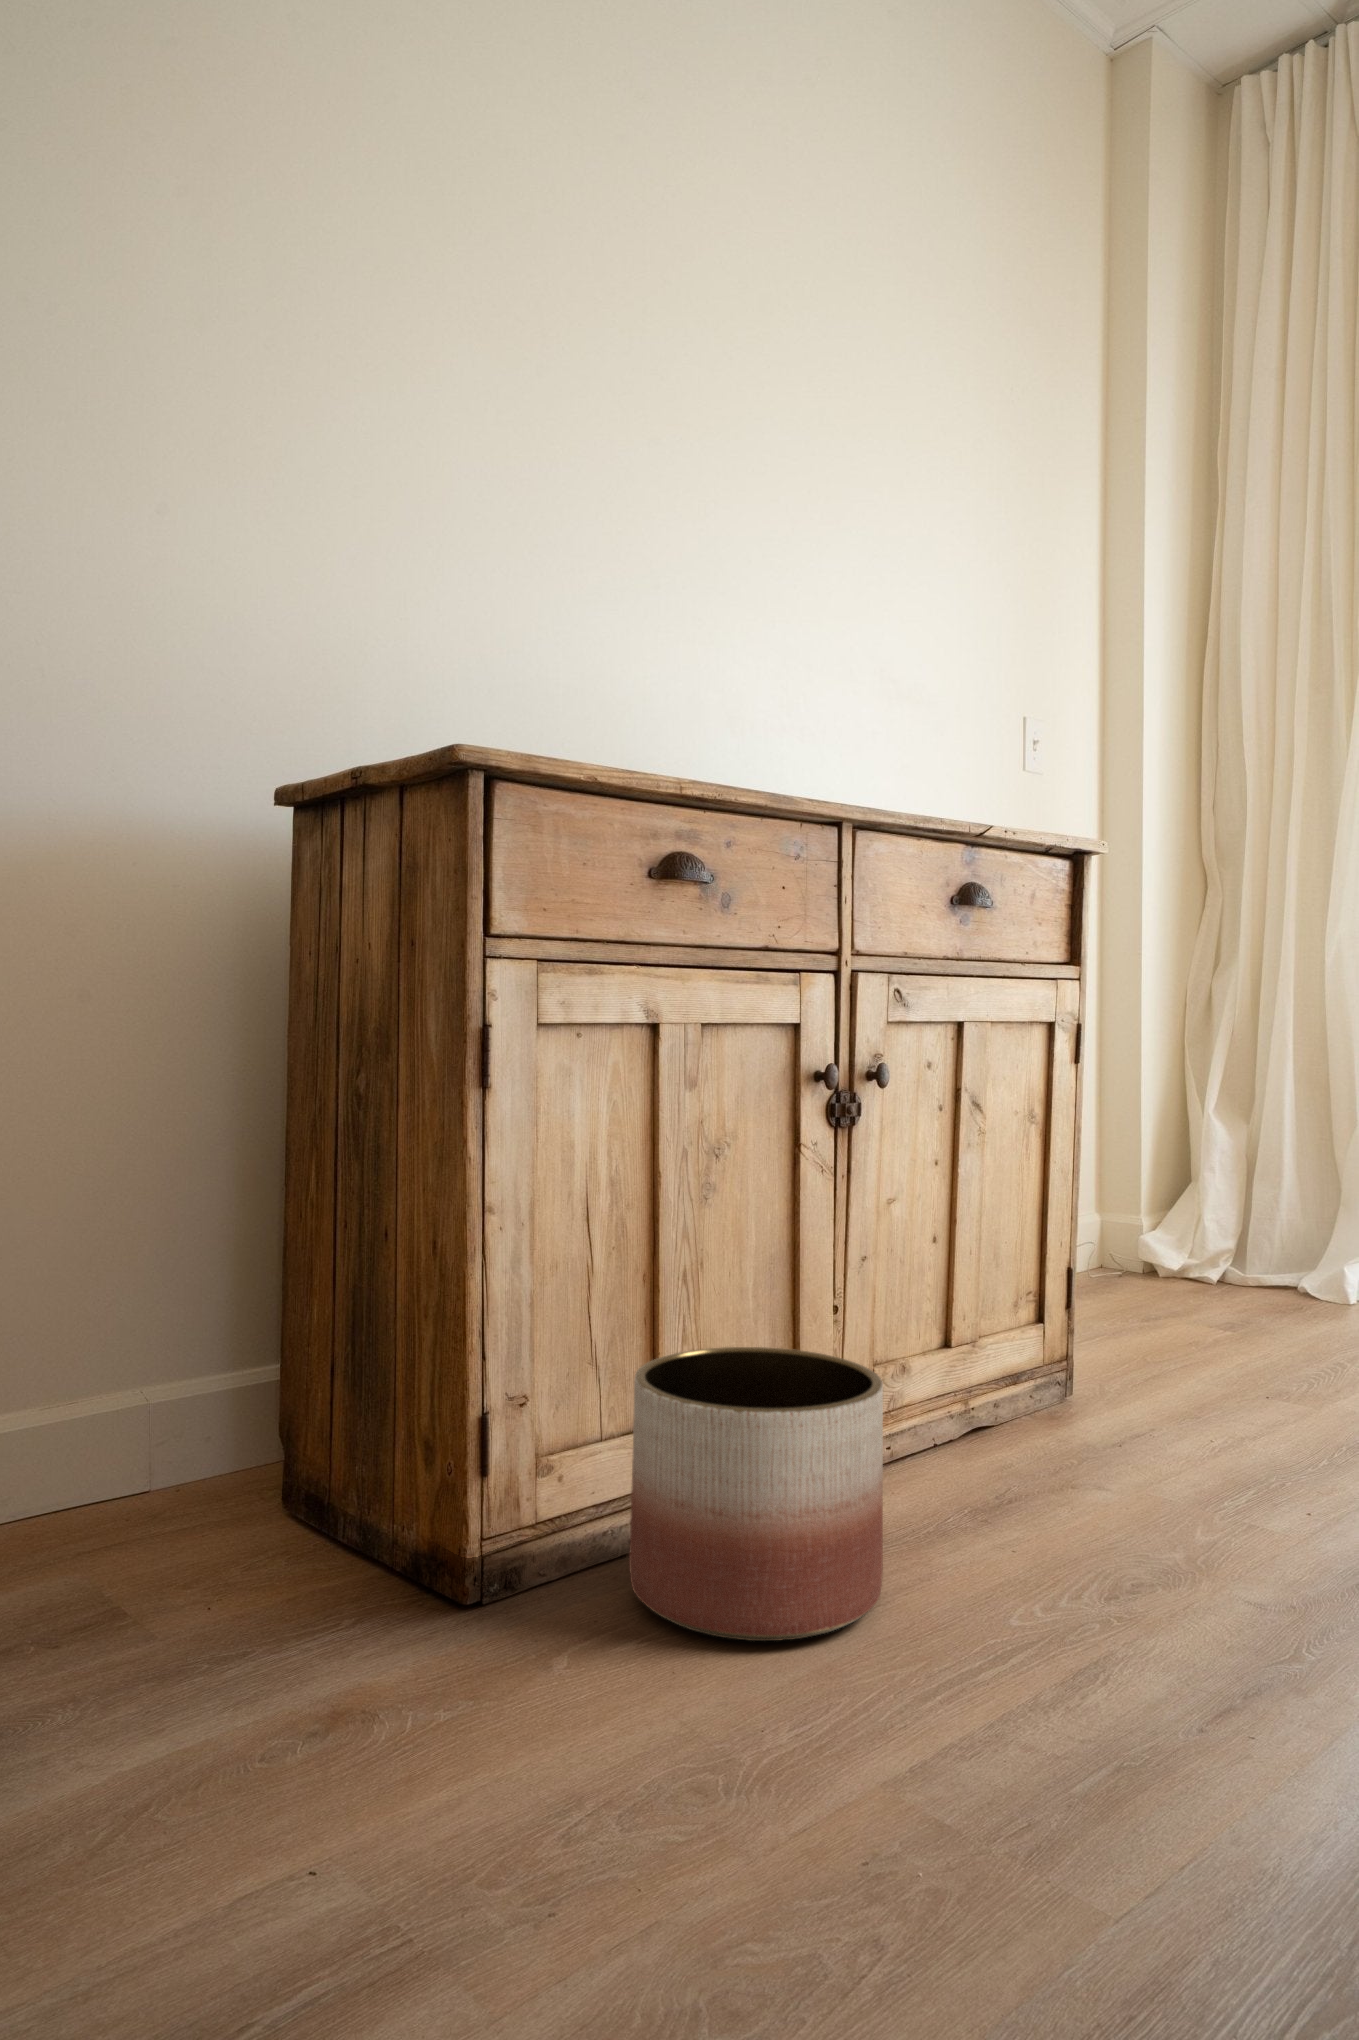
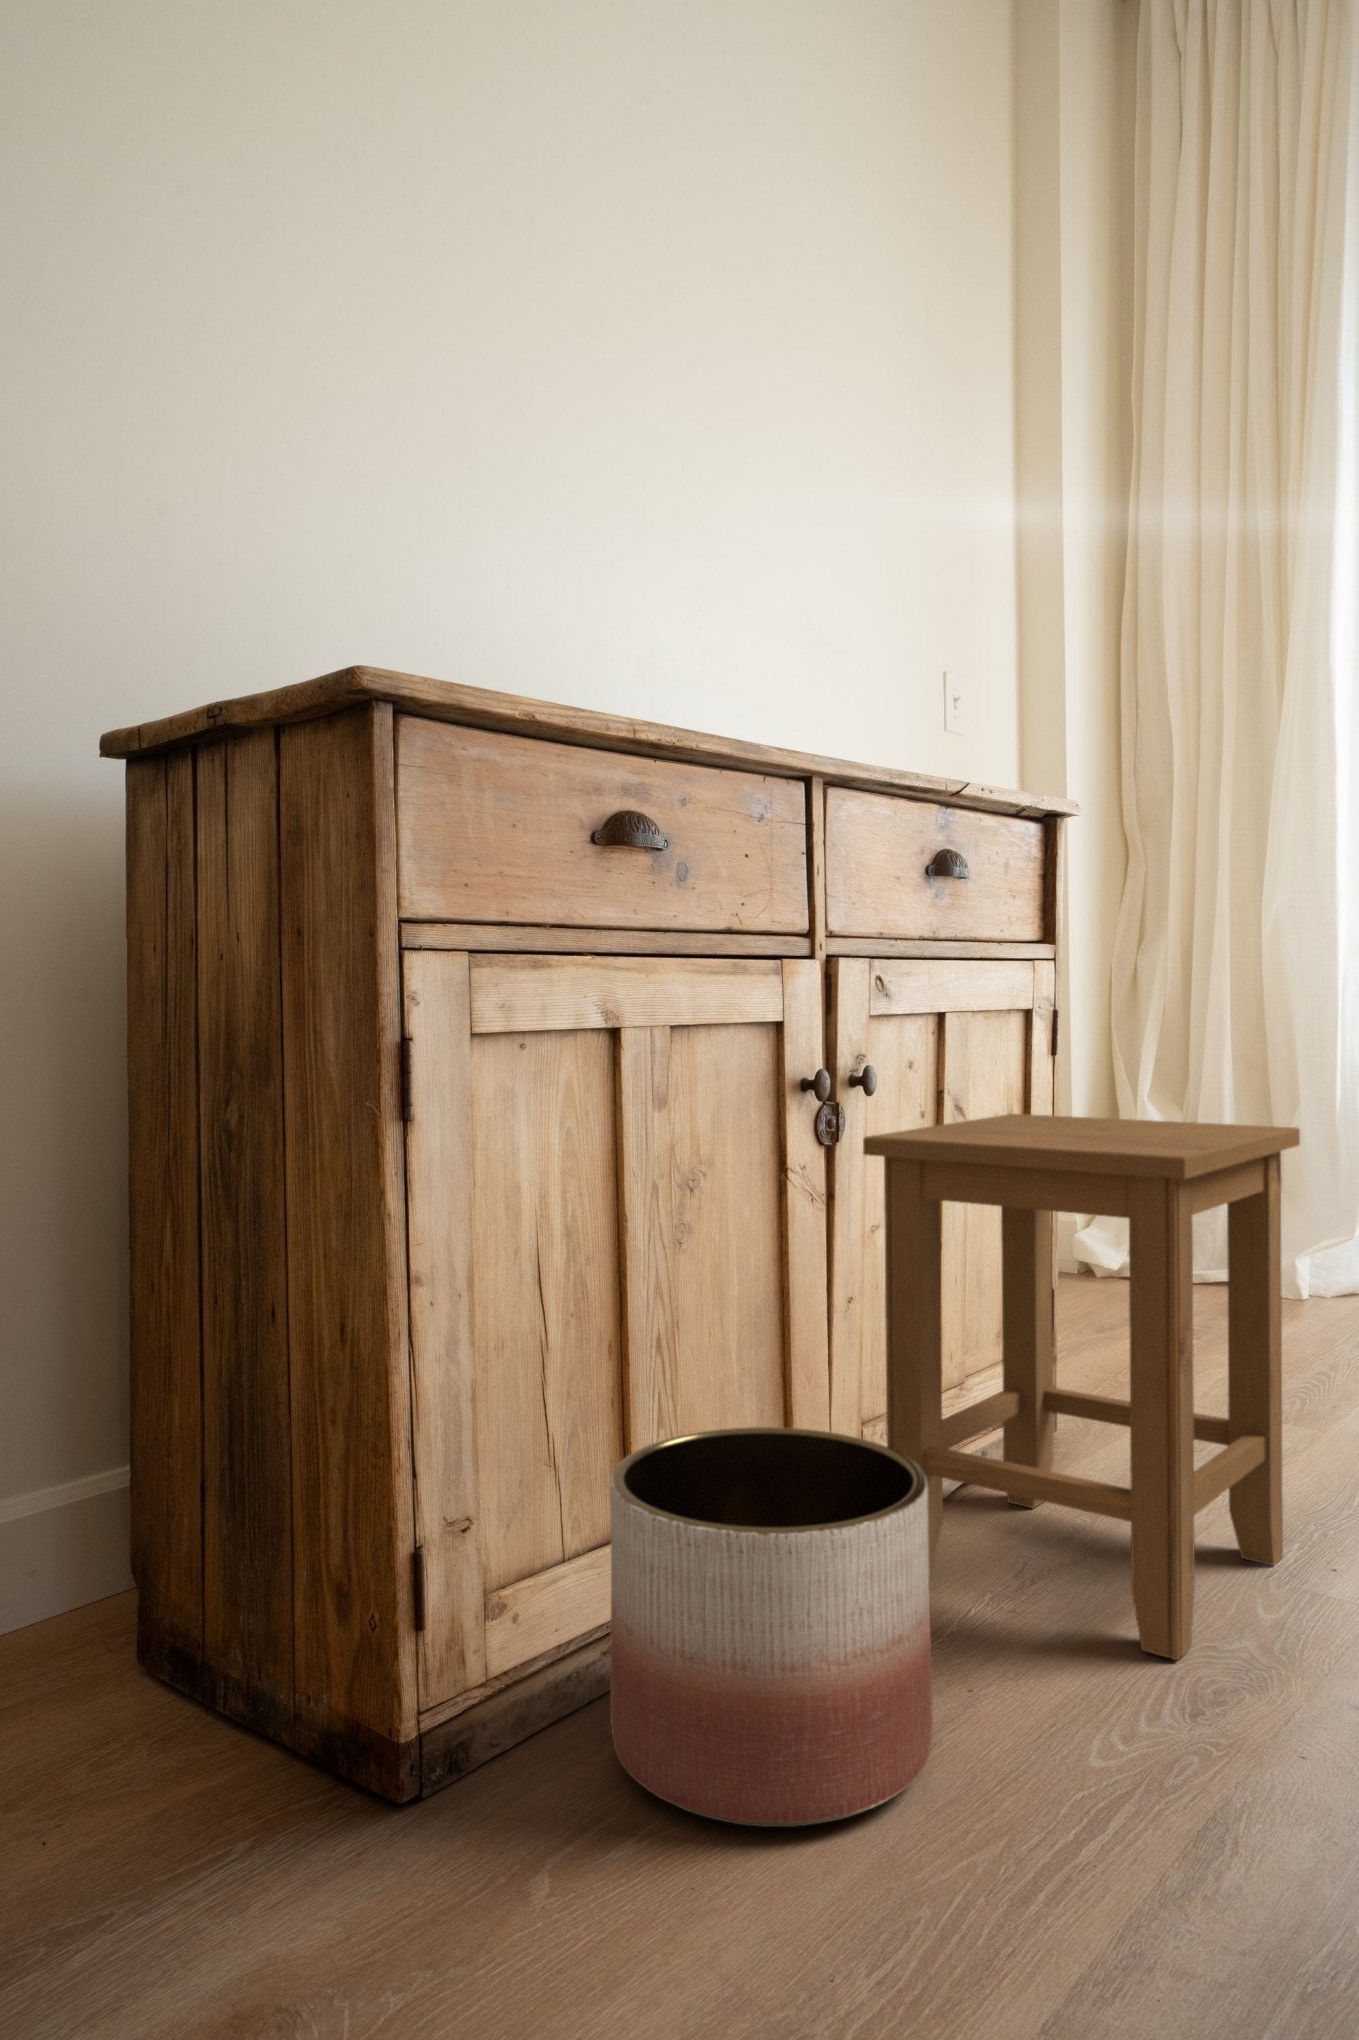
stool: none [875,1111,1258,1561] -> present [863,1114,1300,1660]

